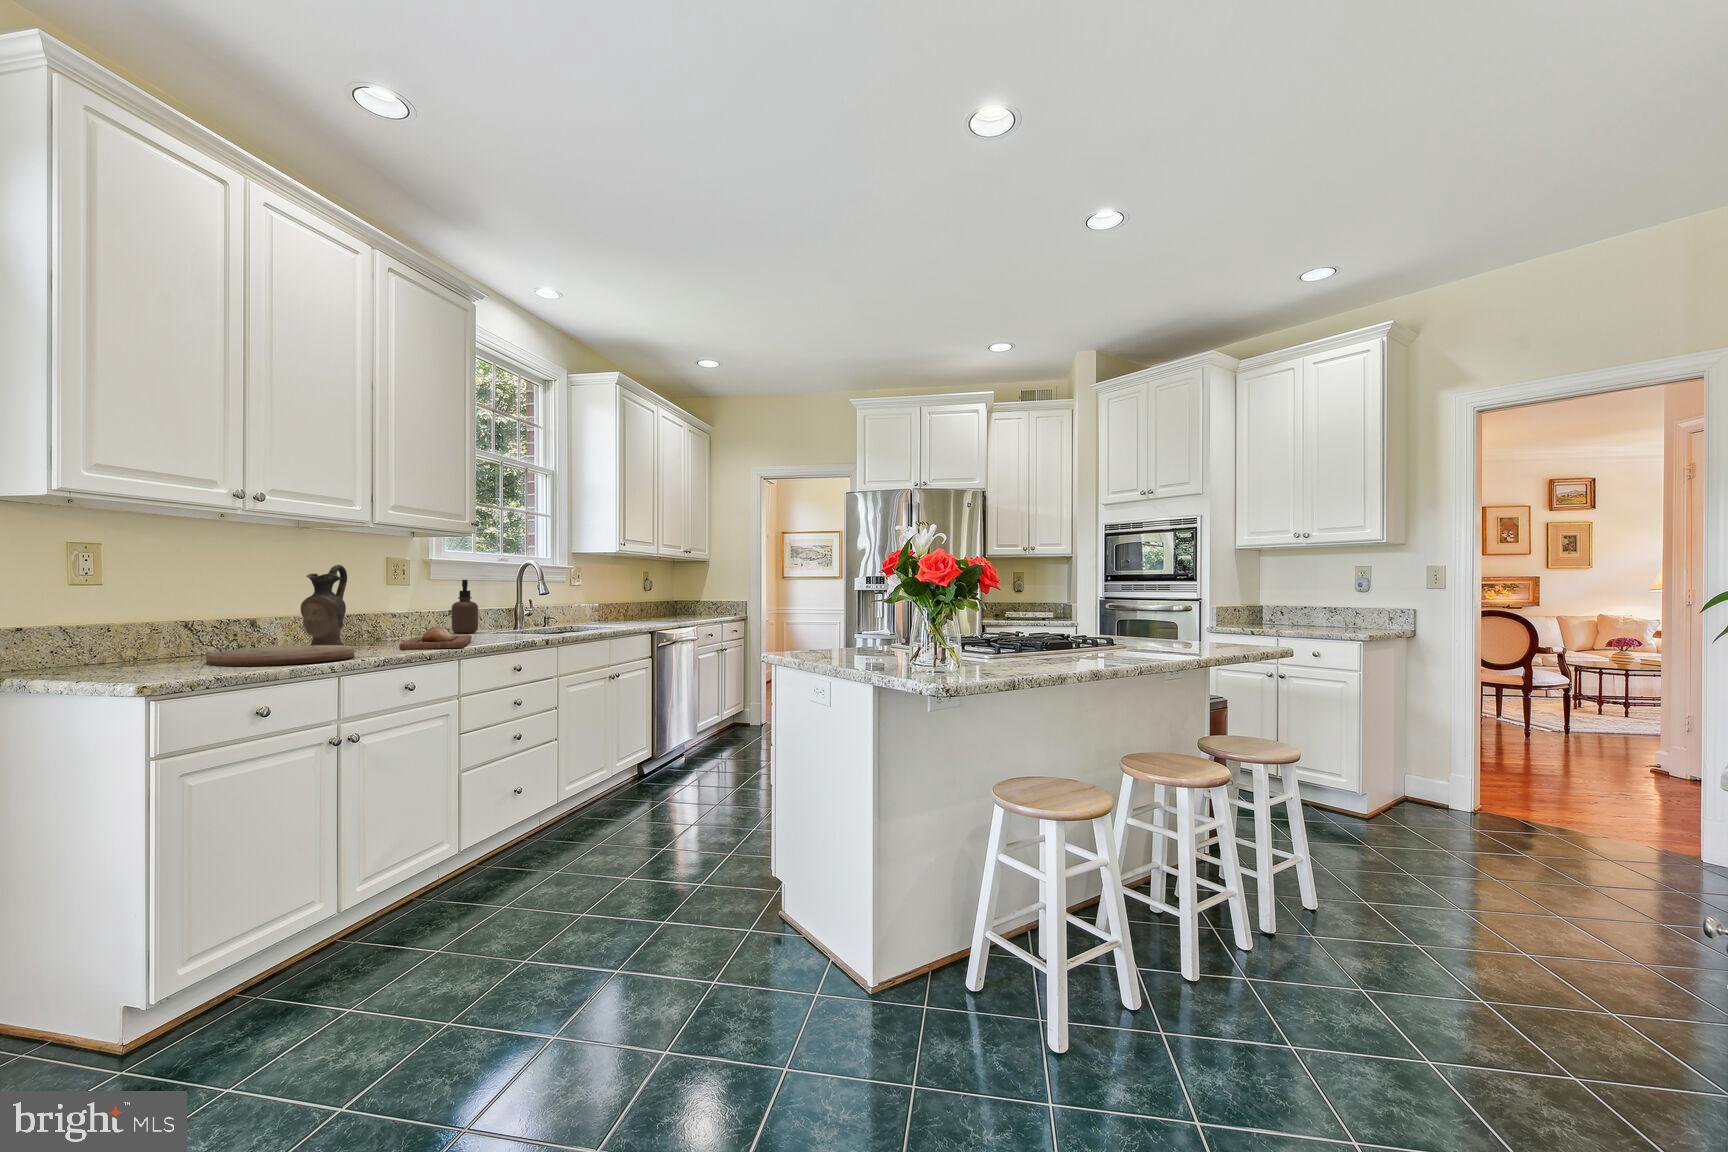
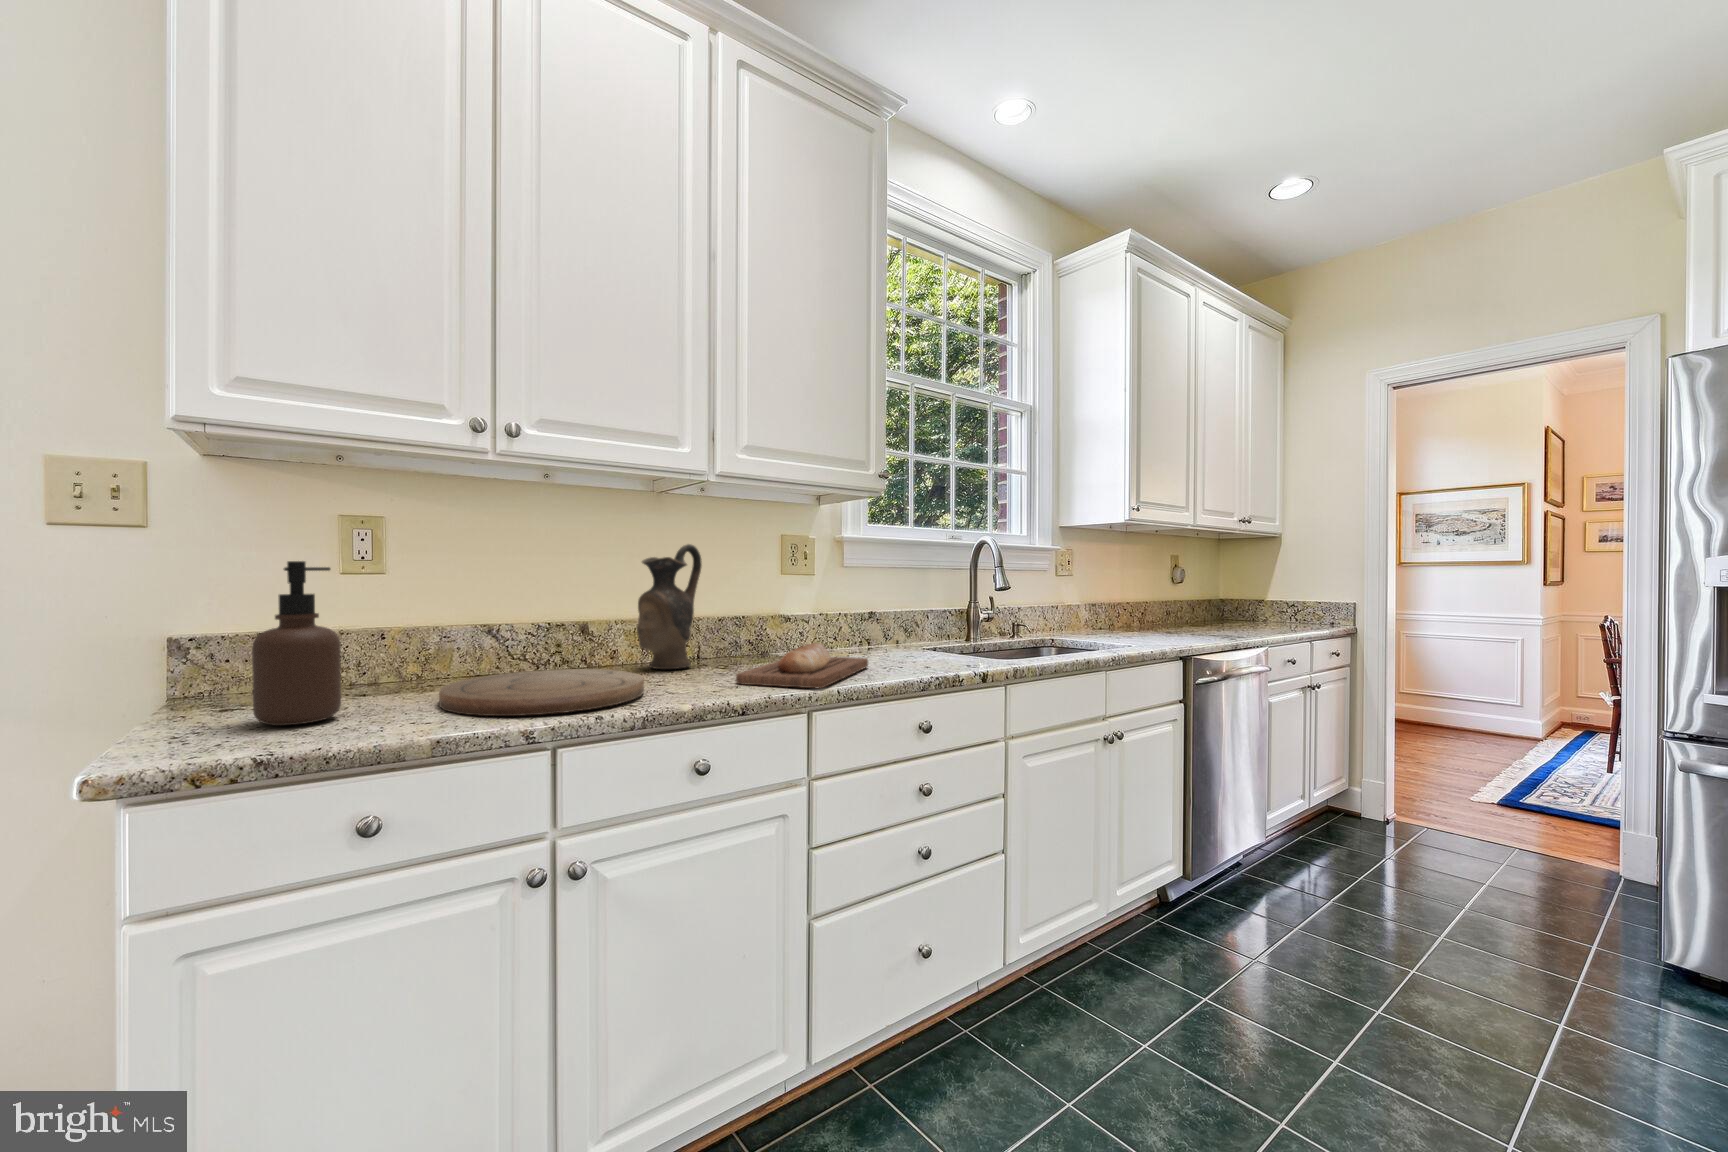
soap dispenser: present [452,580,478,633] -> present [252,561,341,726]

